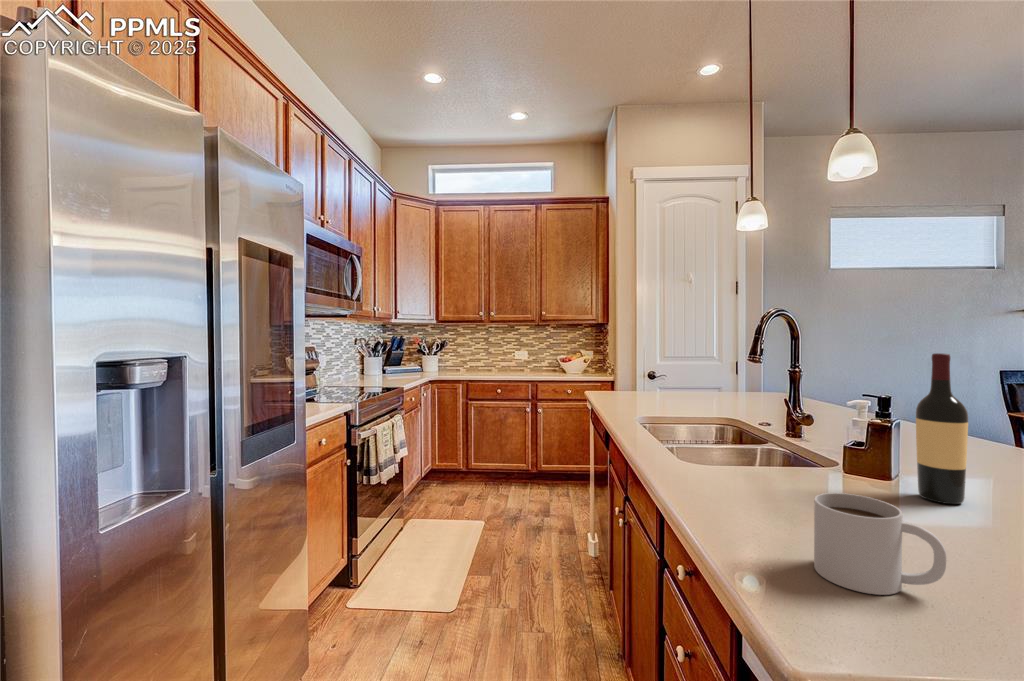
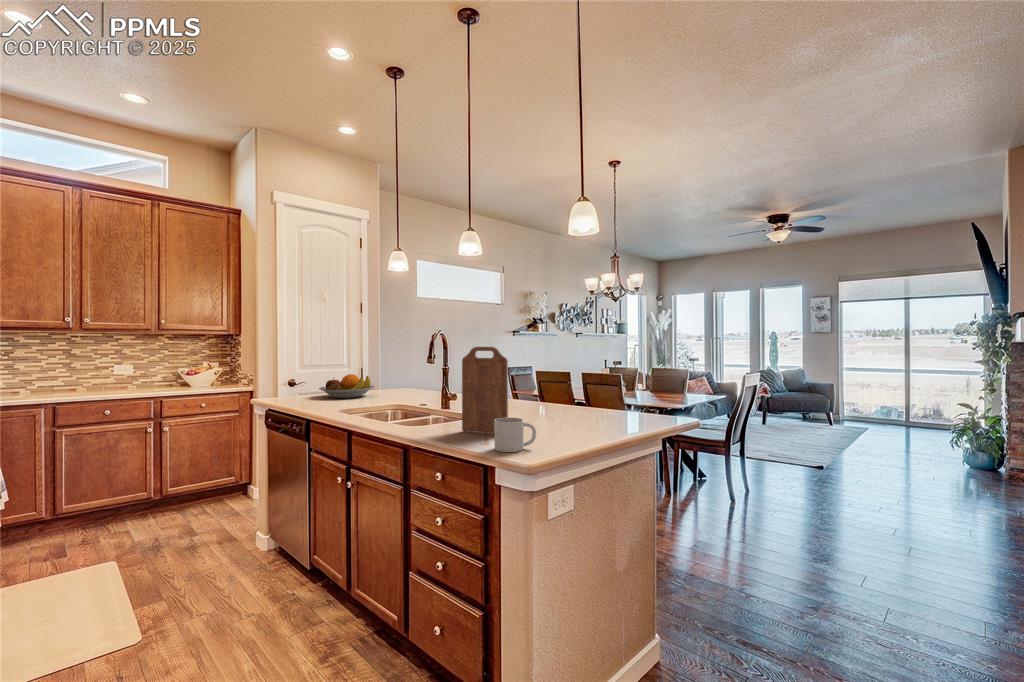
cutting board: none [786,329,890,525] -> present [462,347,508,434]
wine bottle: present [916,353,968,504] -> none [509,357,526,425]
fruit bowl: none [651,370,722,400] -> present [319,374,374,398]

